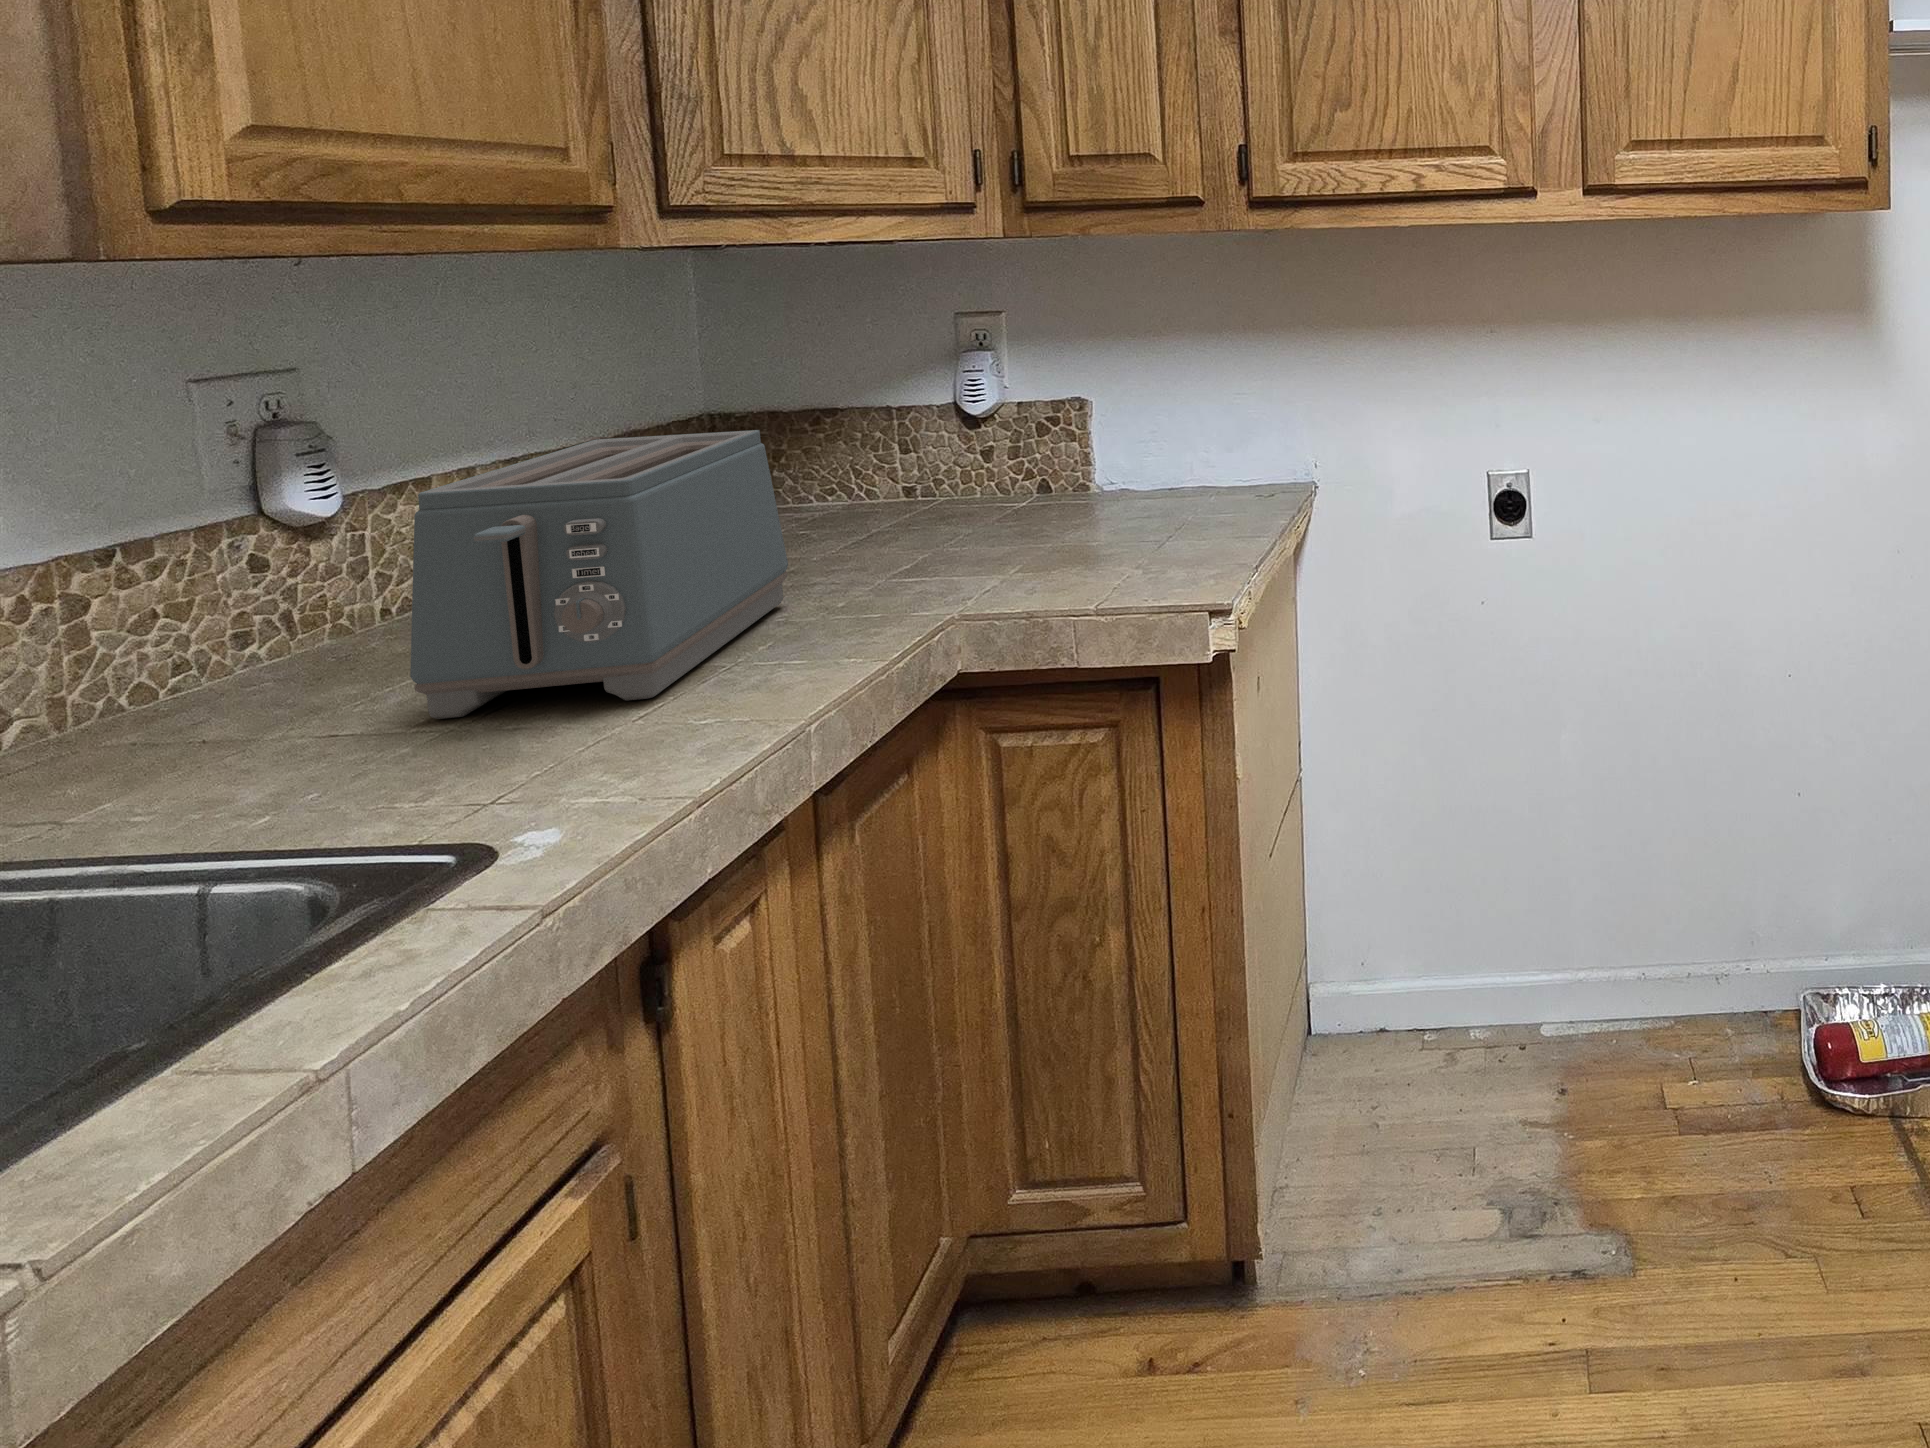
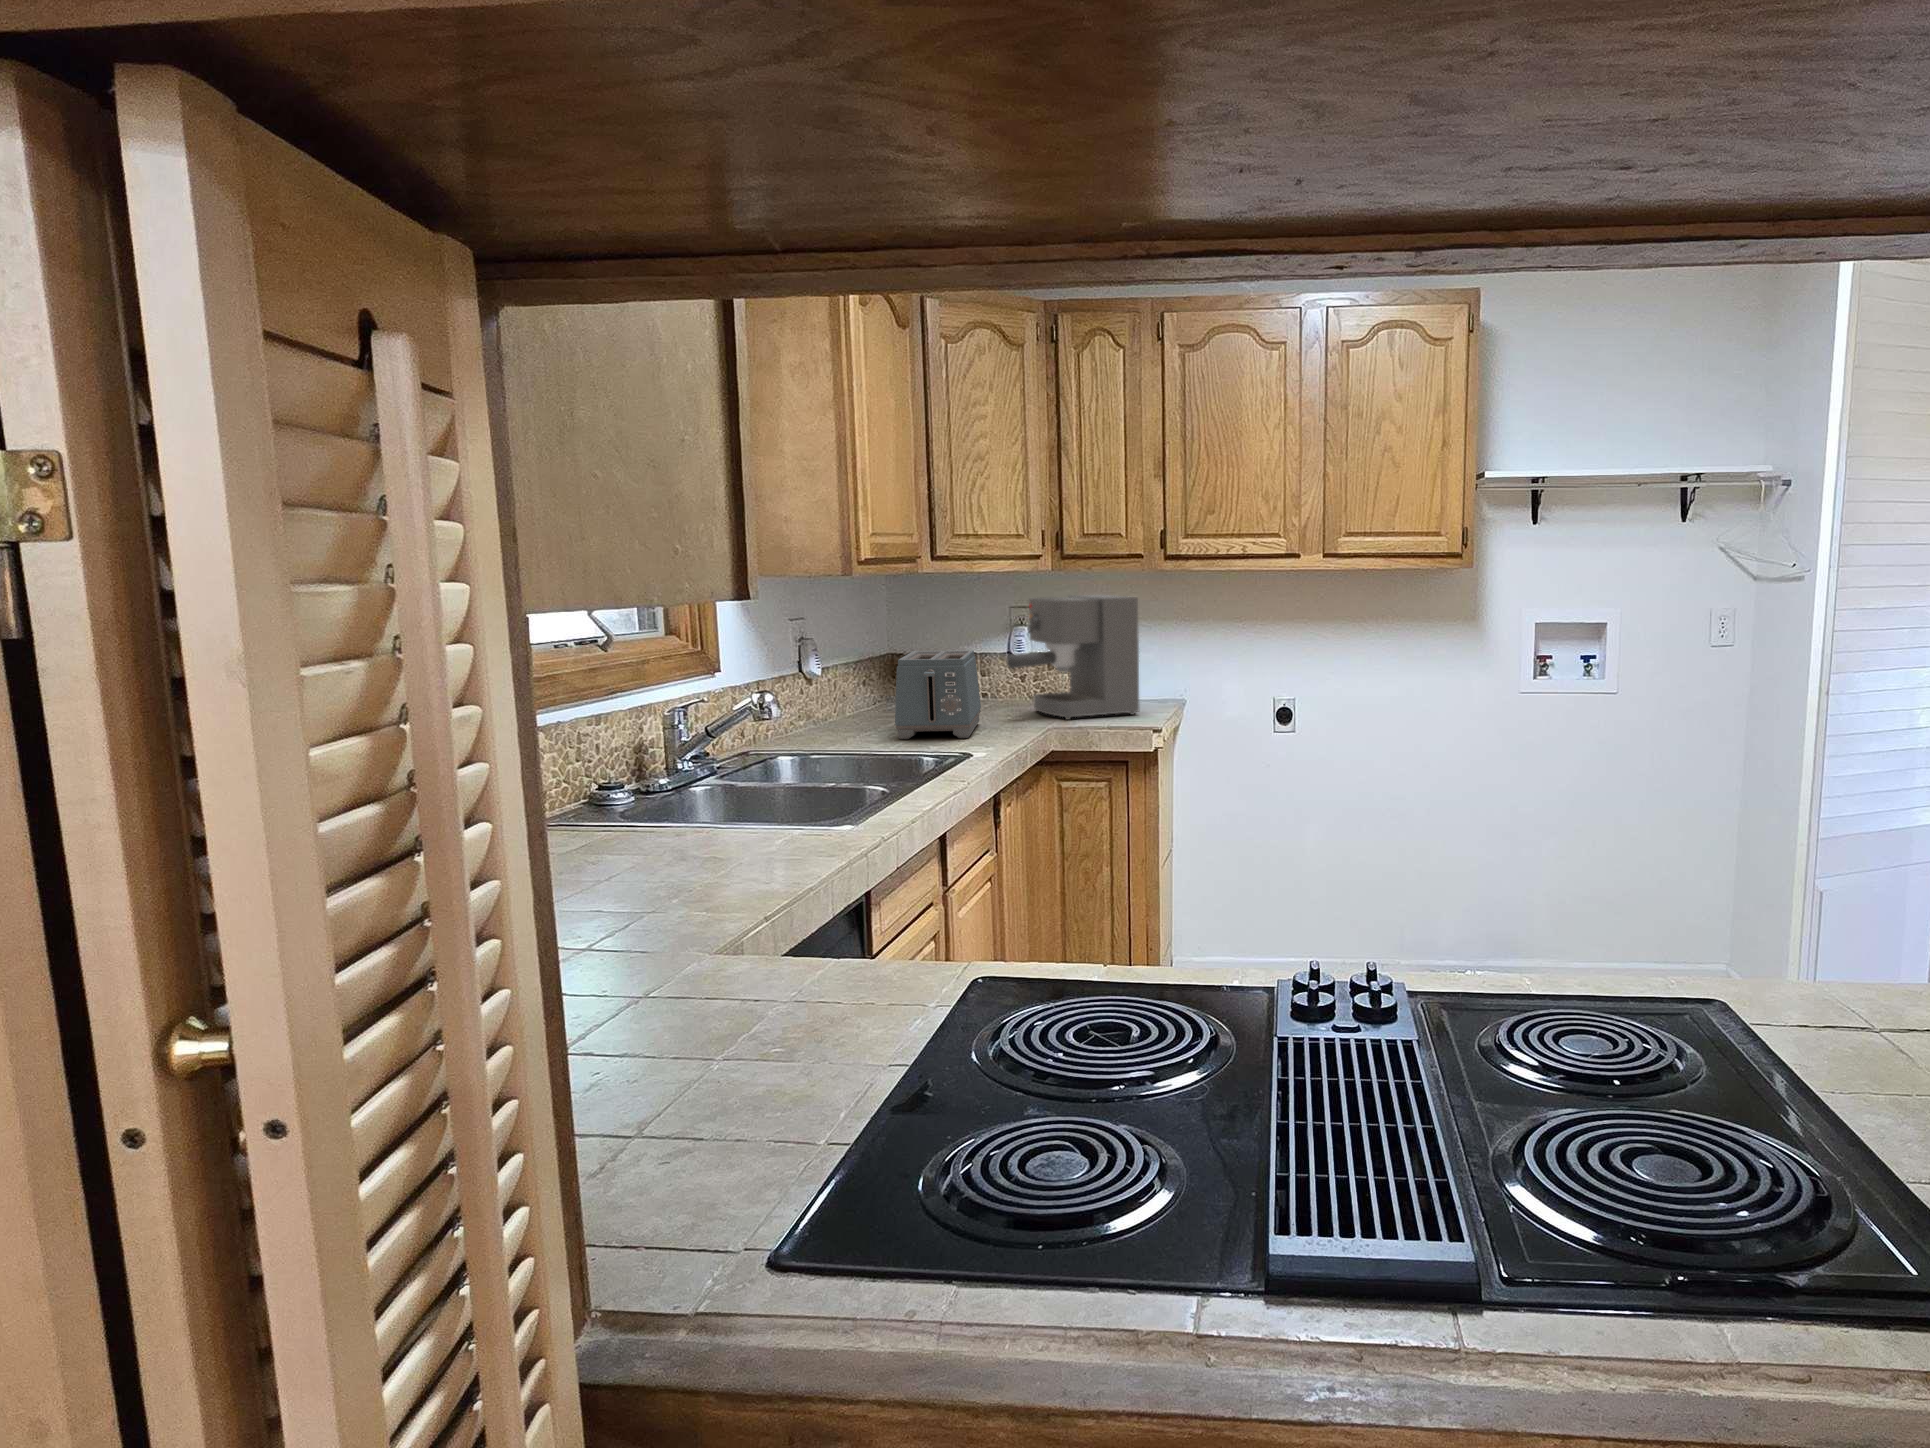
coffee maker: none [867,283,1201,573] -> present [1006,595,1139,720]

